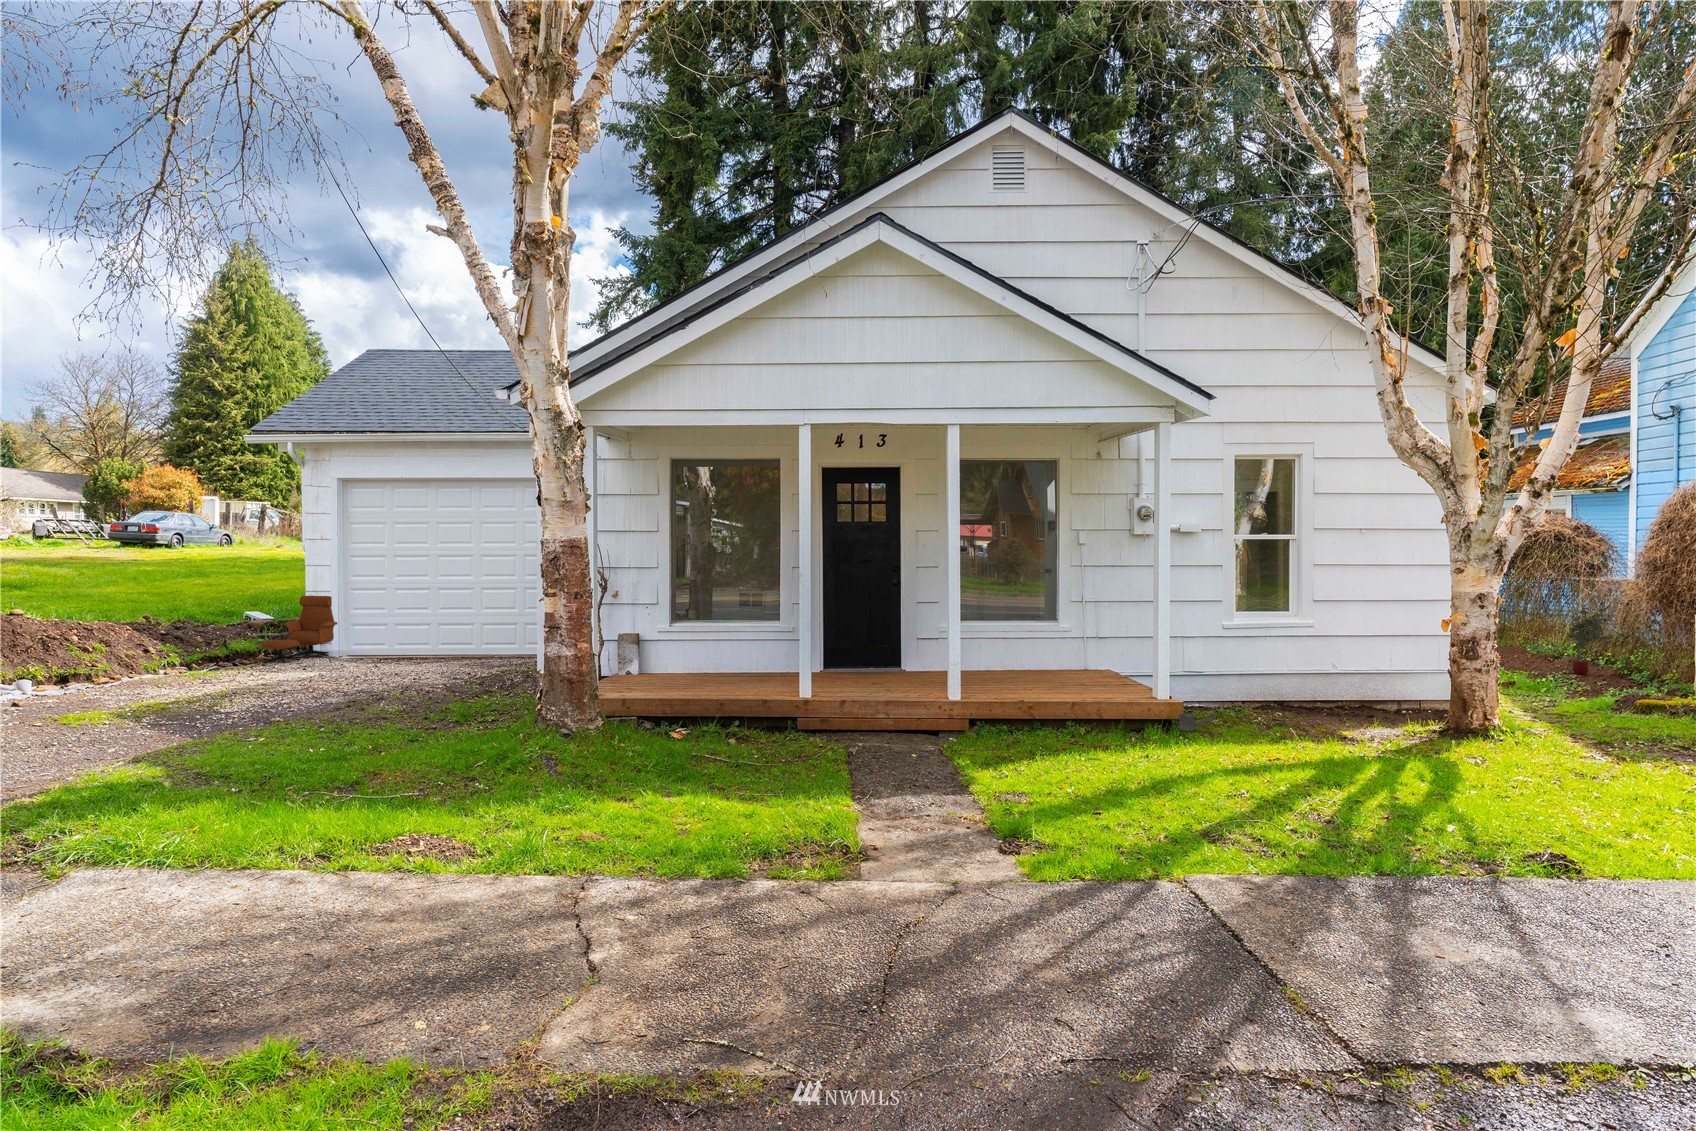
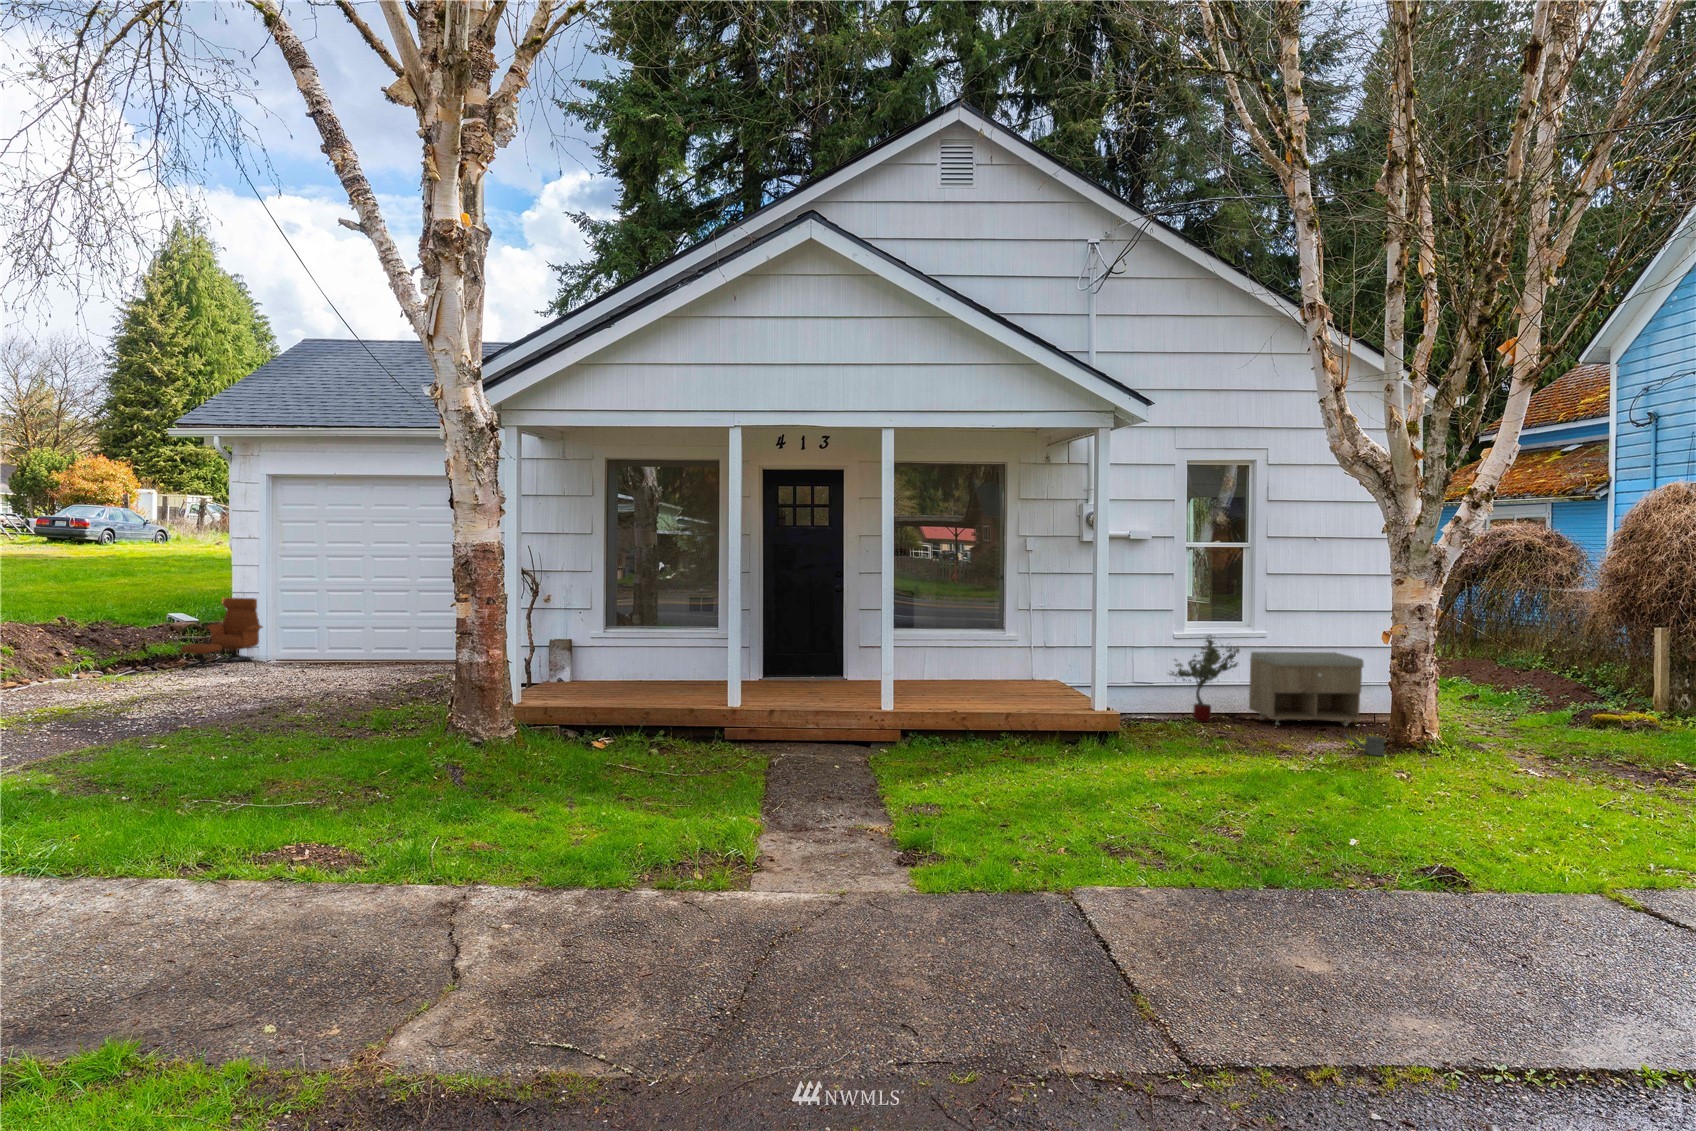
potted tree: present [1567,608,1614,675] -> present [1169,635,1239,722]
storage bench: none [1299,640,1415,711] -> present [1249,652,1364,725]
watering can: present [1177,713,1216,732] -> present [1344,734,1393,756]

